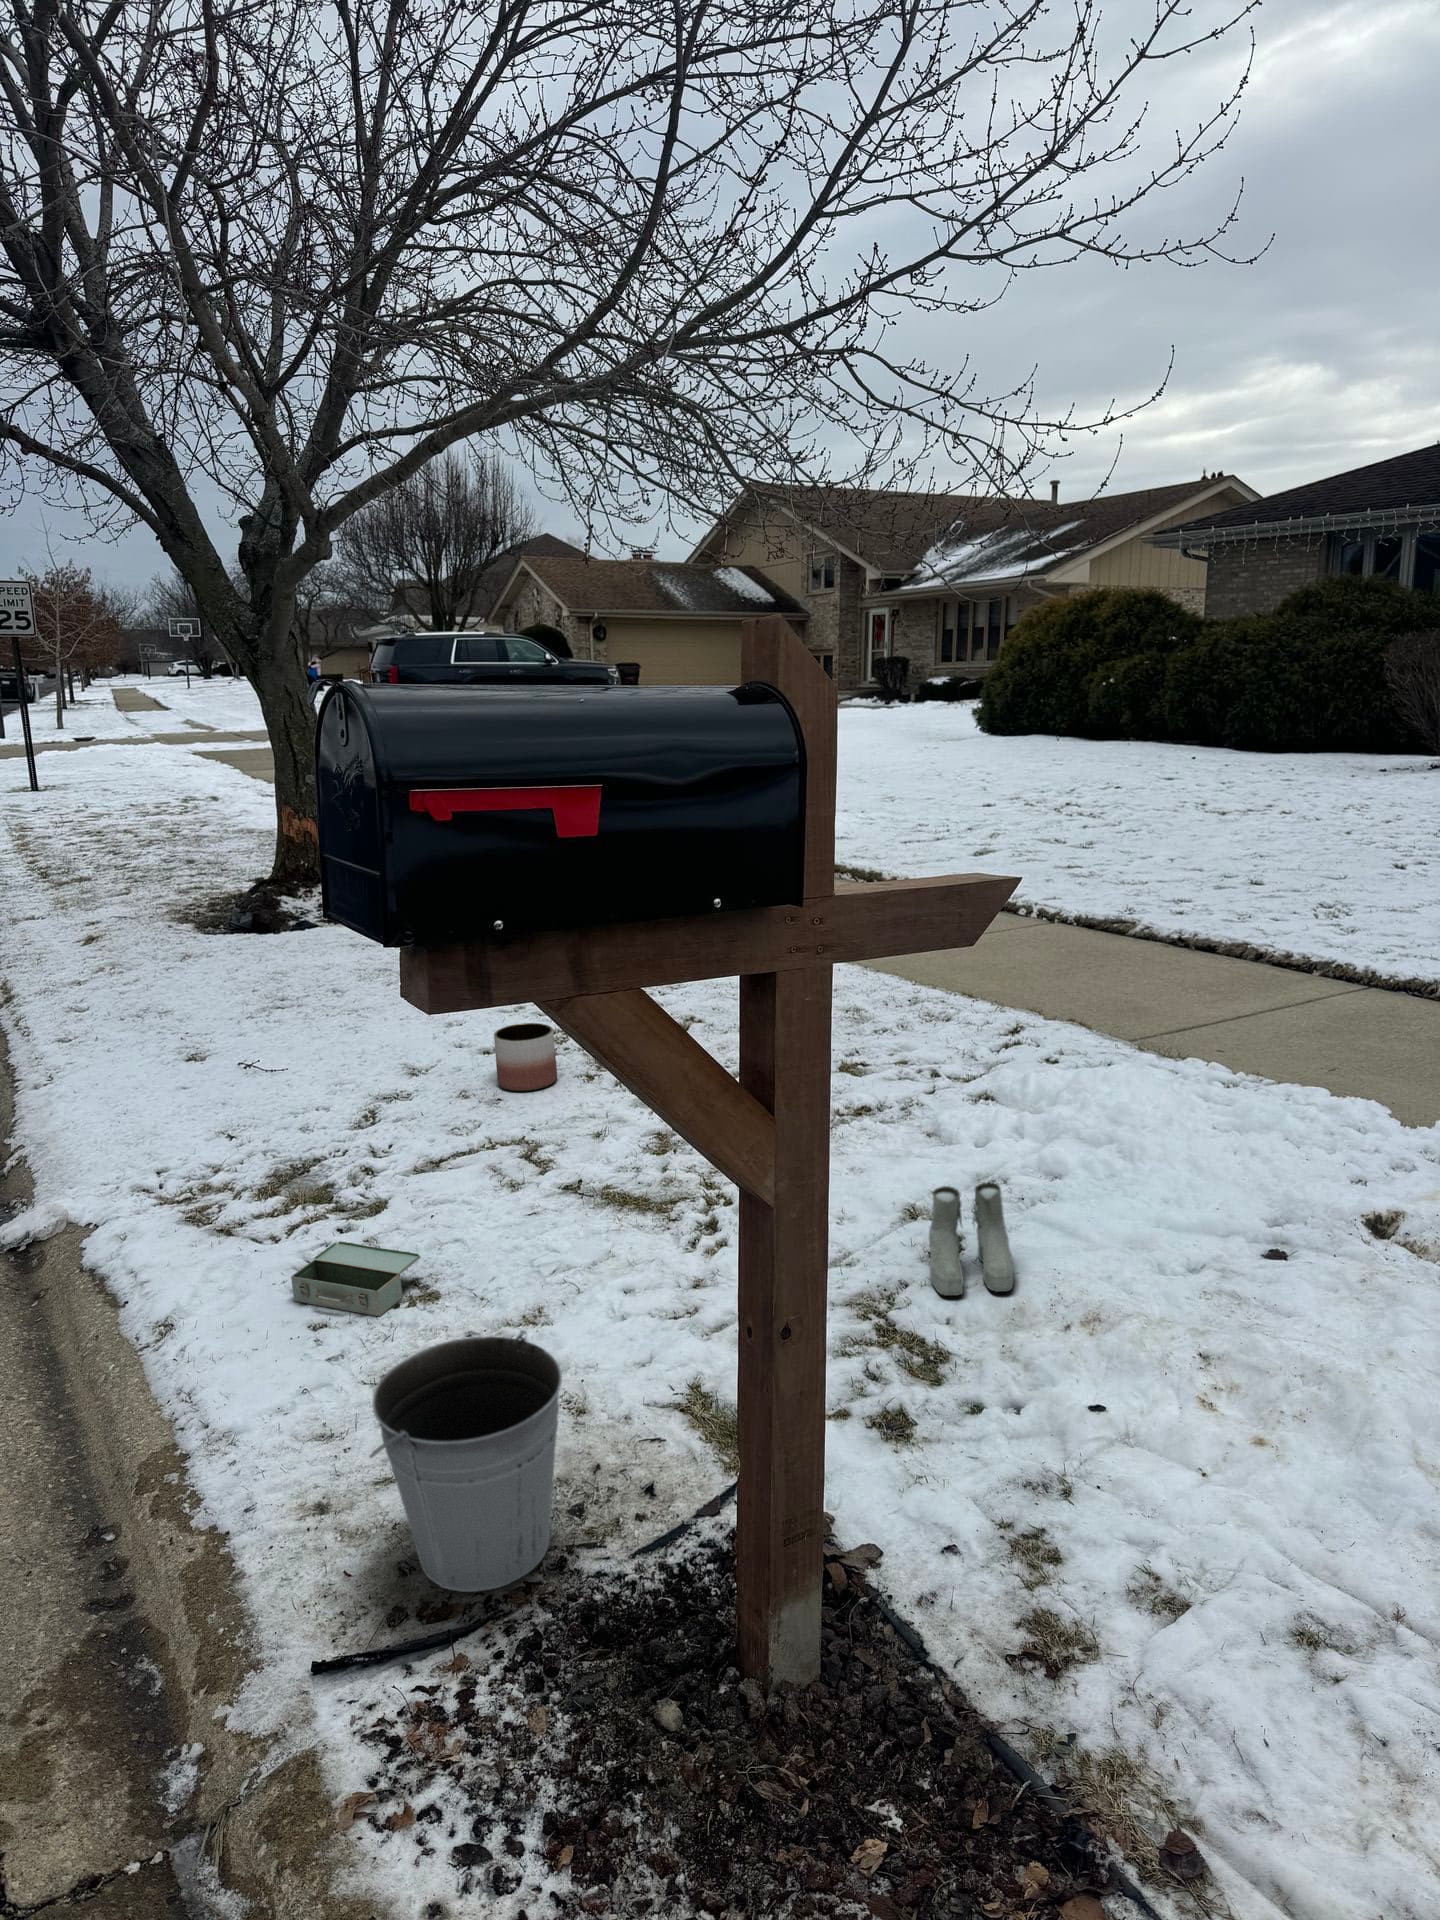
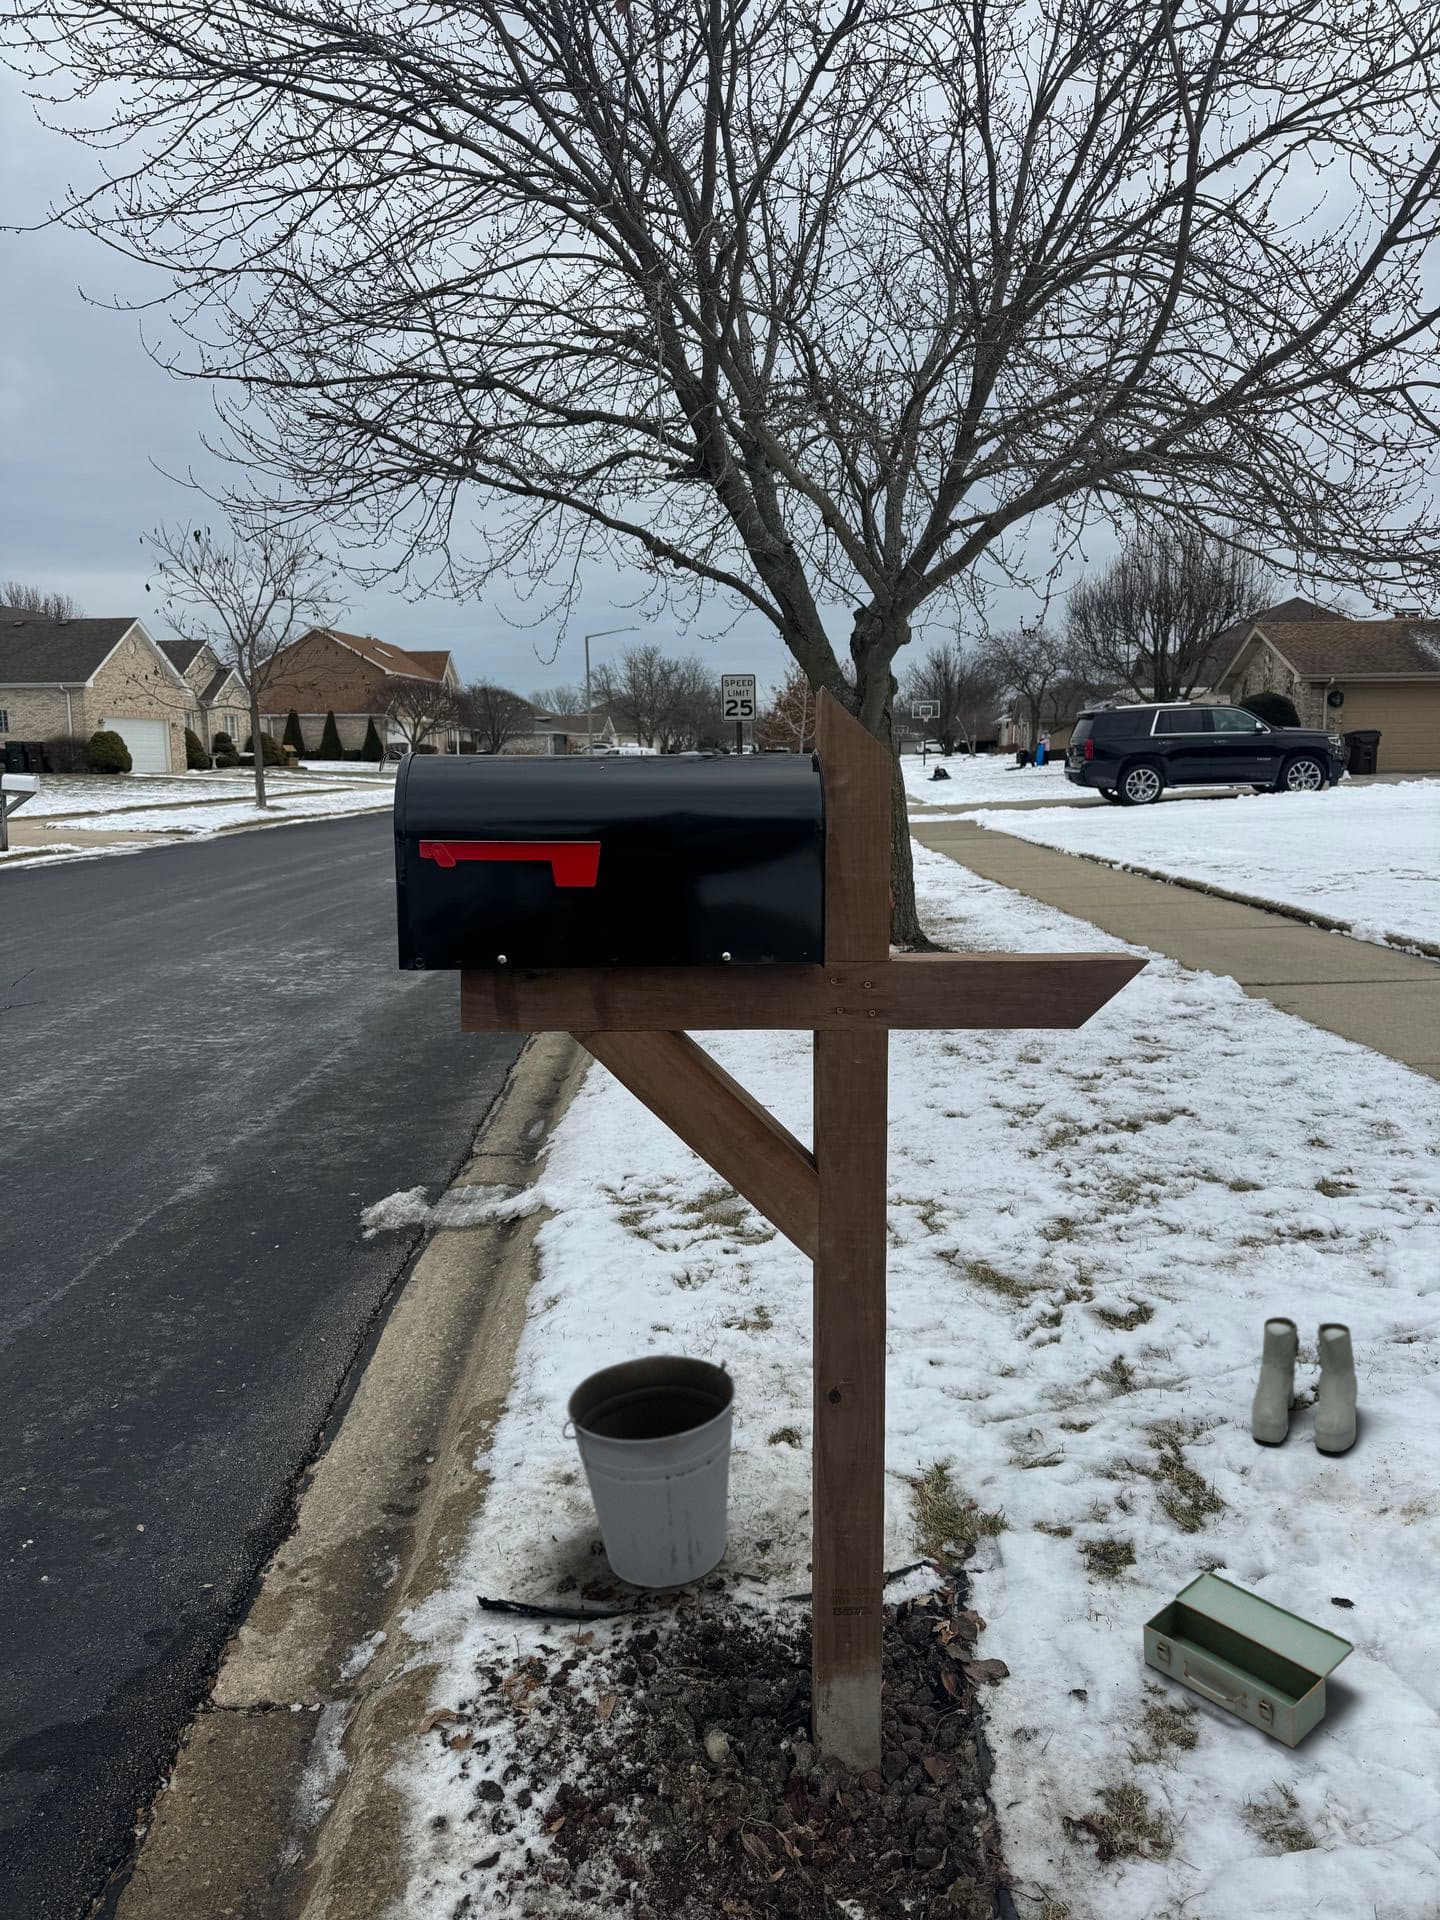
planter: present [494,1023,557,1091] -> none [939,1089,1000,1156]
toolbox: present [291,1241,420,1316] -> present [1143,1572,1354,1748]

